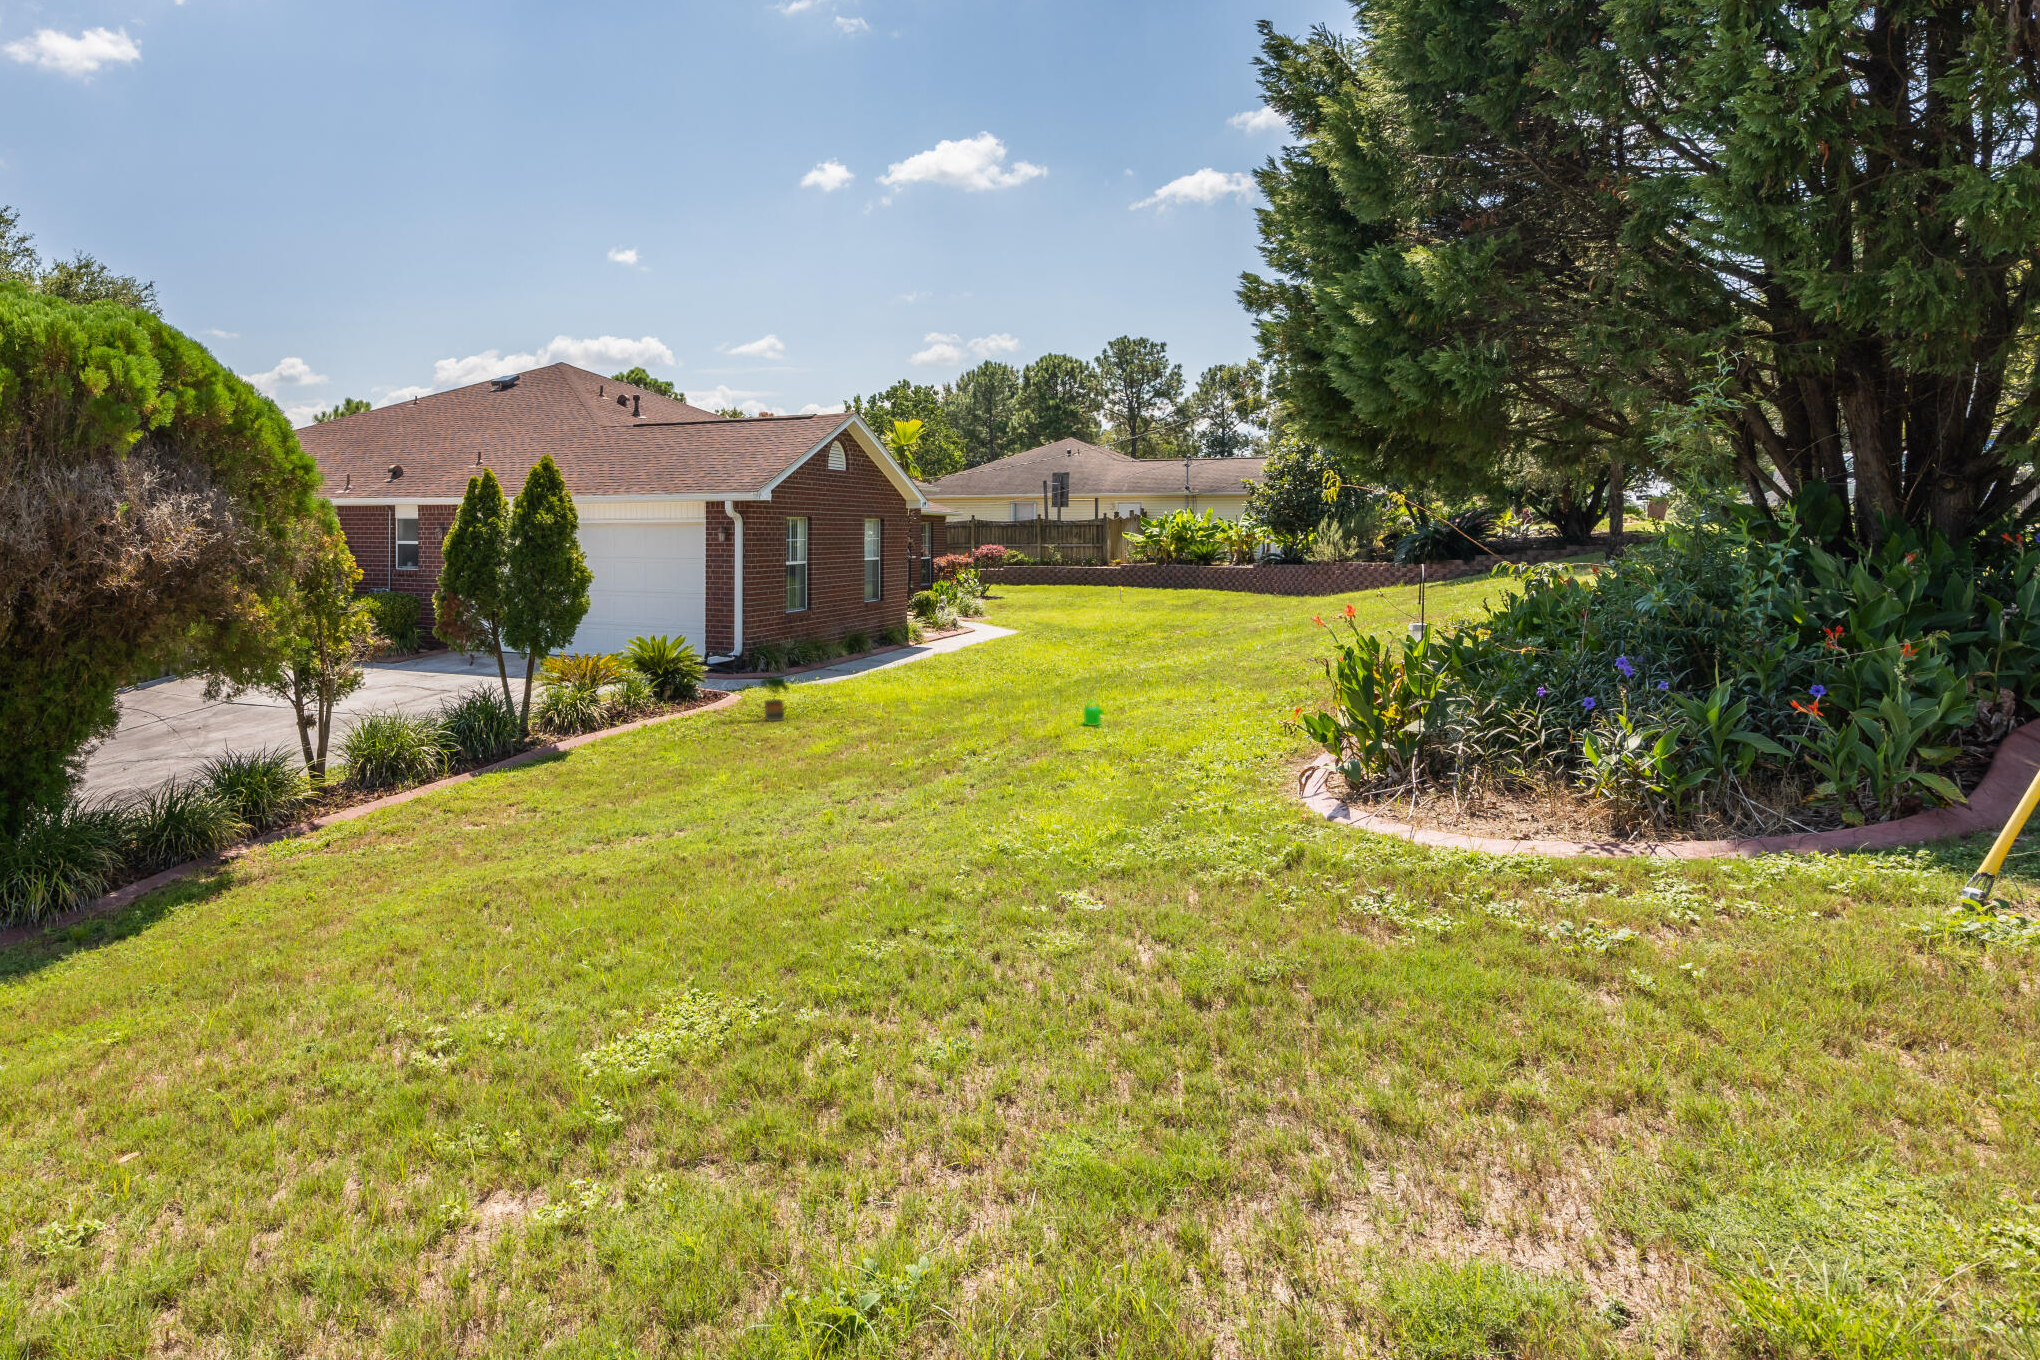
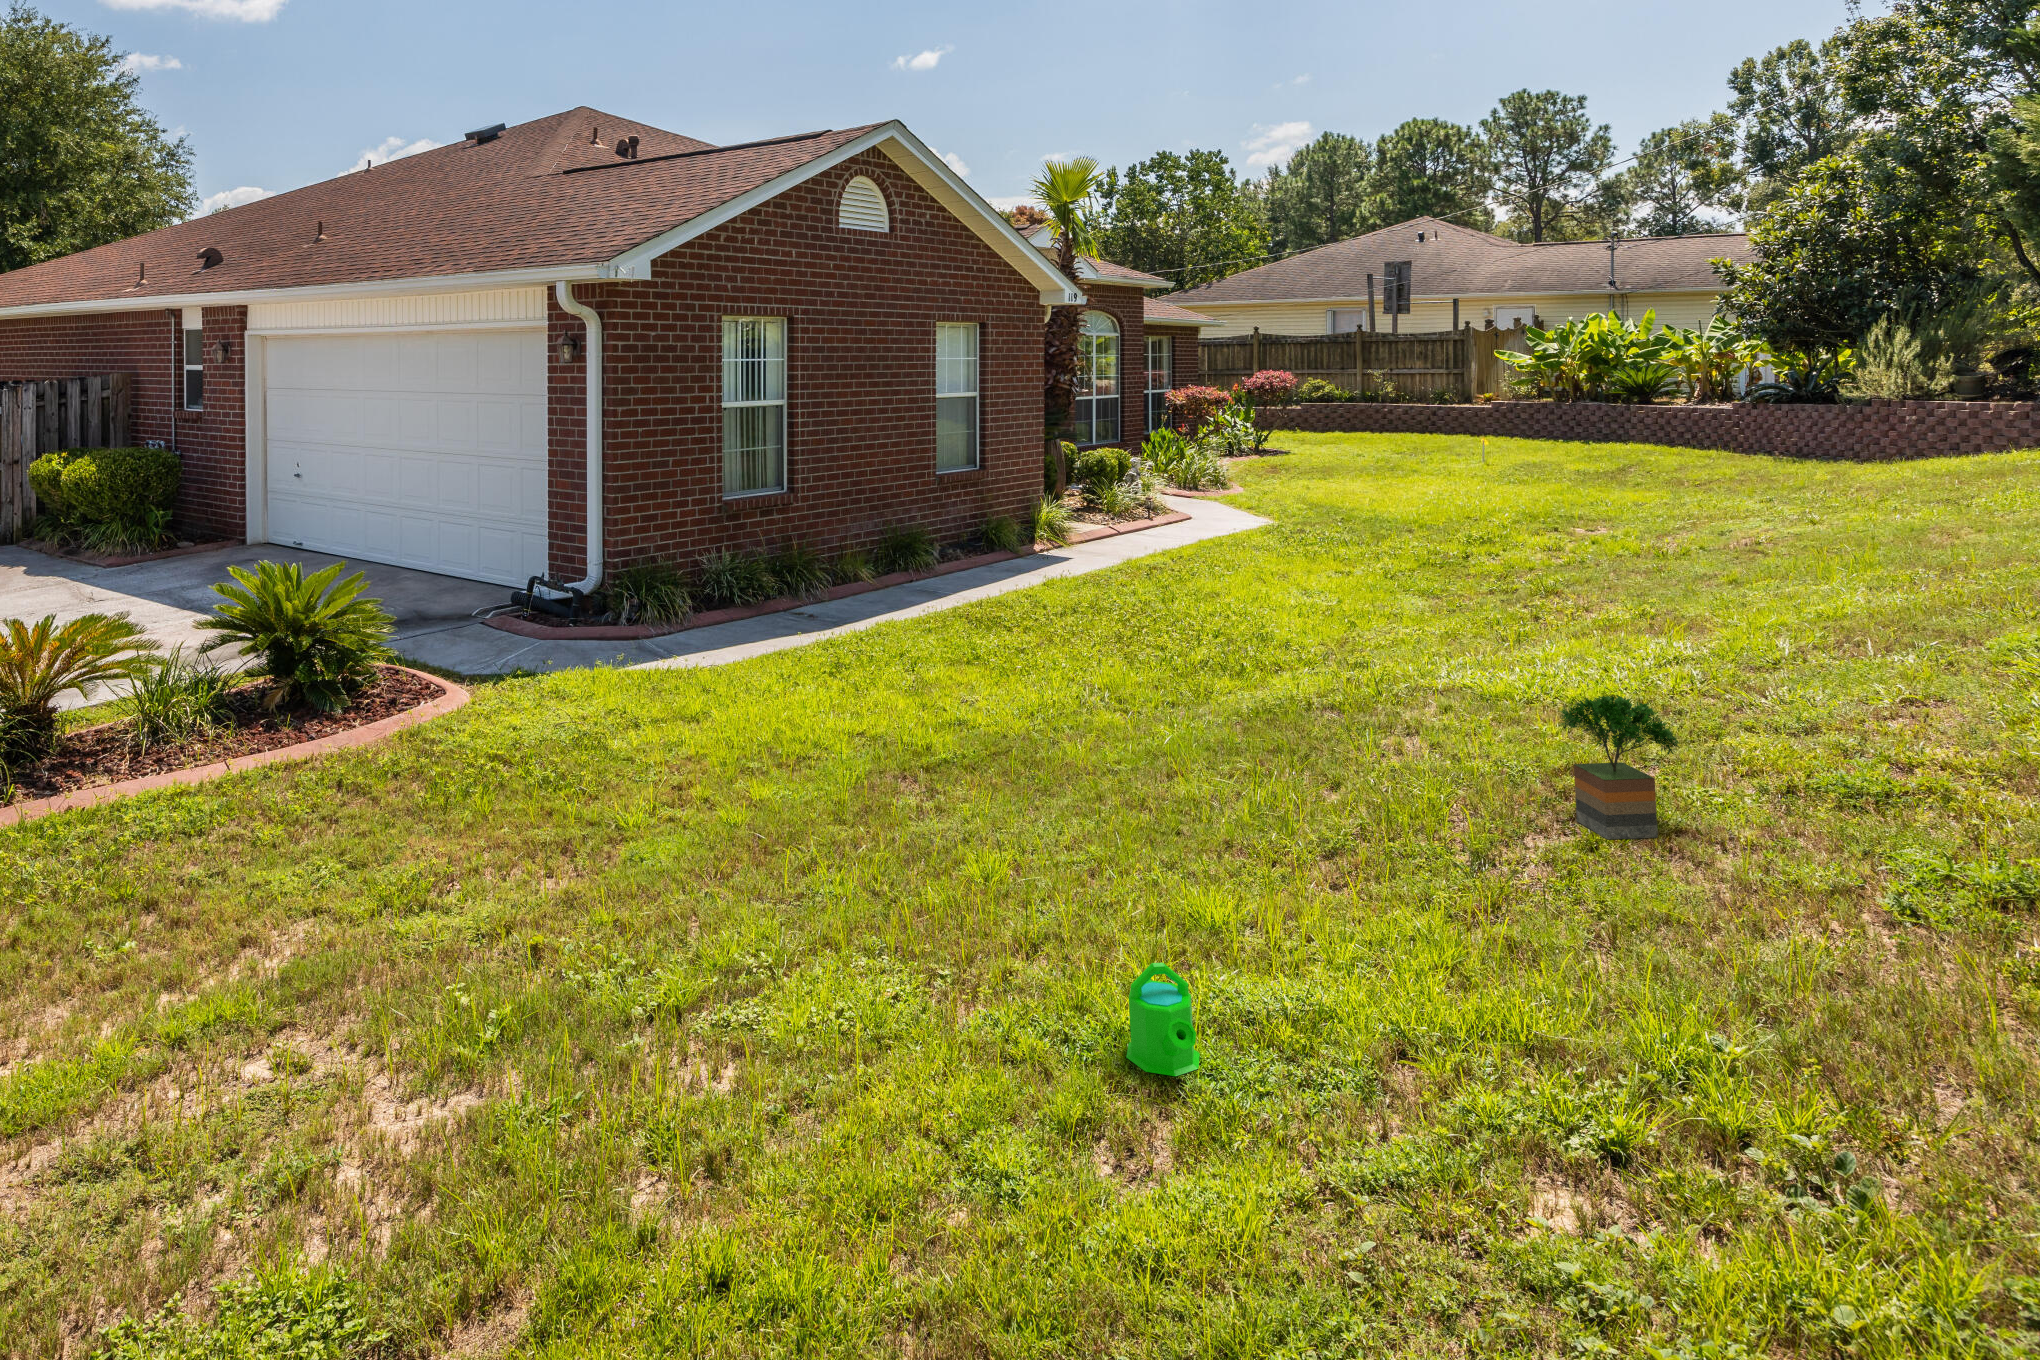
potted tree: present [760,677,789,722] -> present [1559,695,1679,839]

